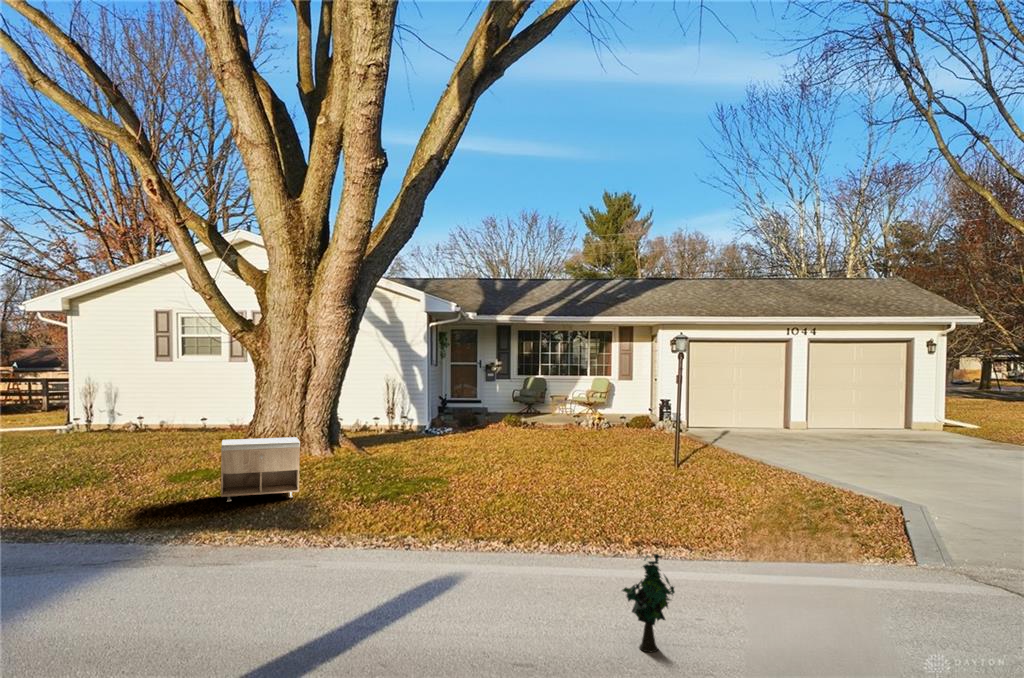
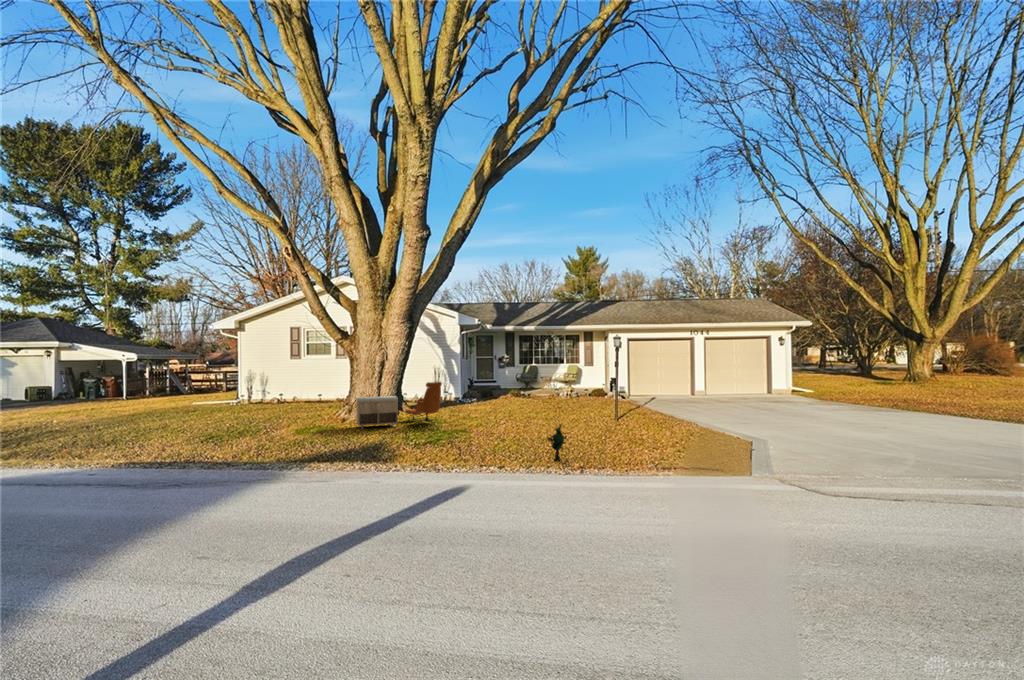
lounge chair: none [318,412,386,491] -> present [405,382,442,422]

